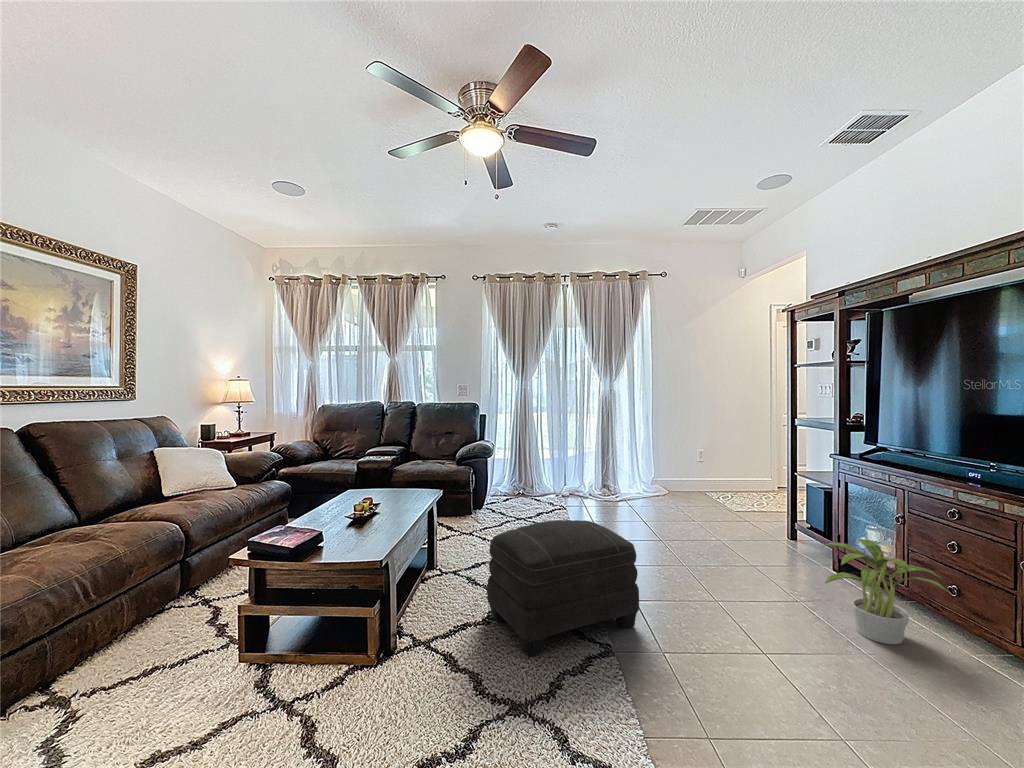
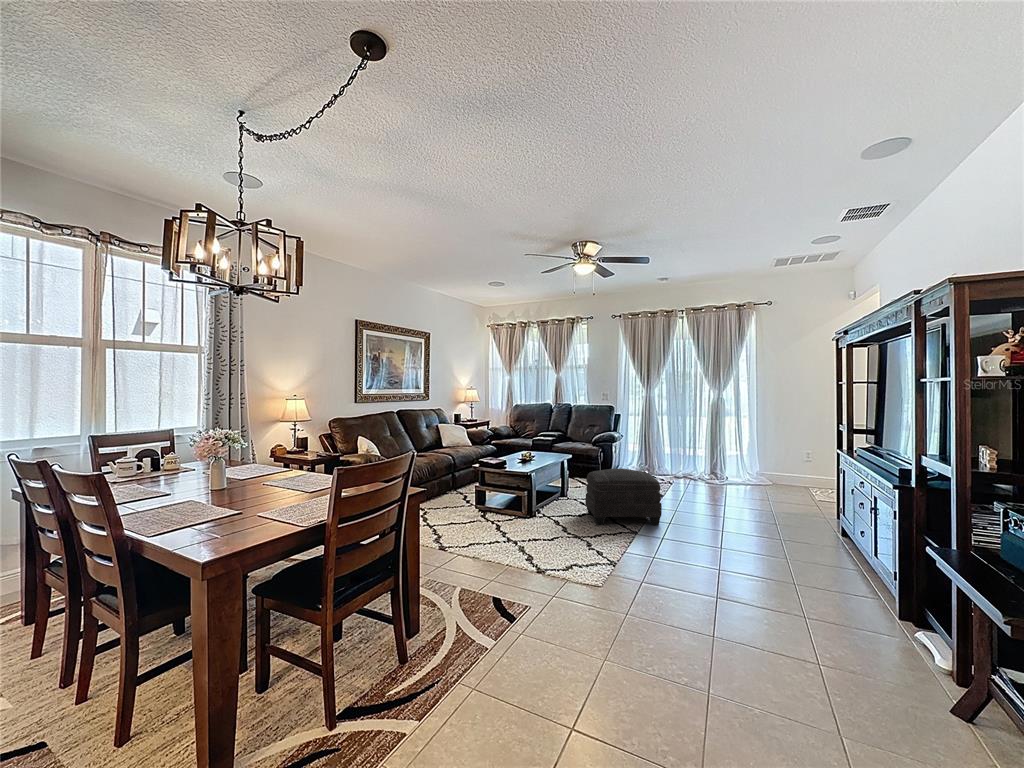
potted plant: present [821,539,949,645] -> none [772,494,844,550]

